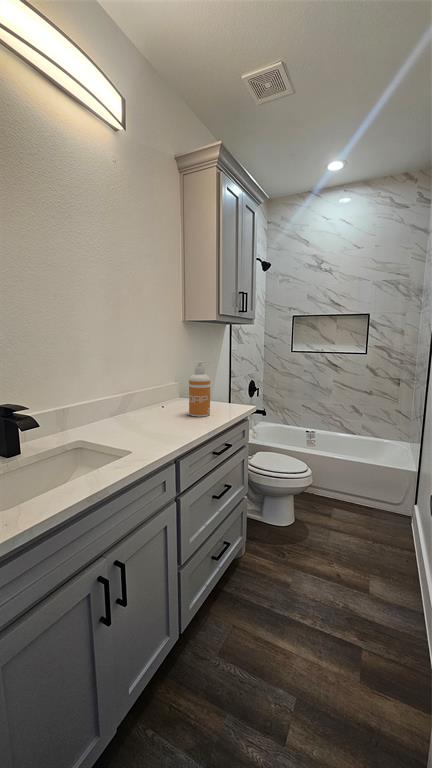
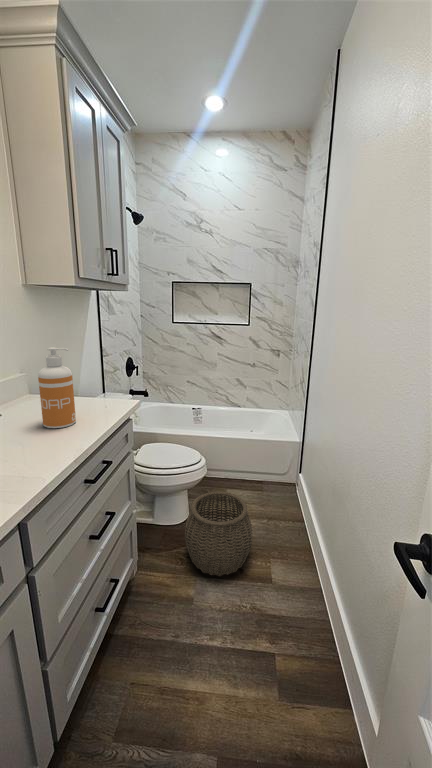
woven basket: none [288,498,352,575] -> present [185,492,253,576]

